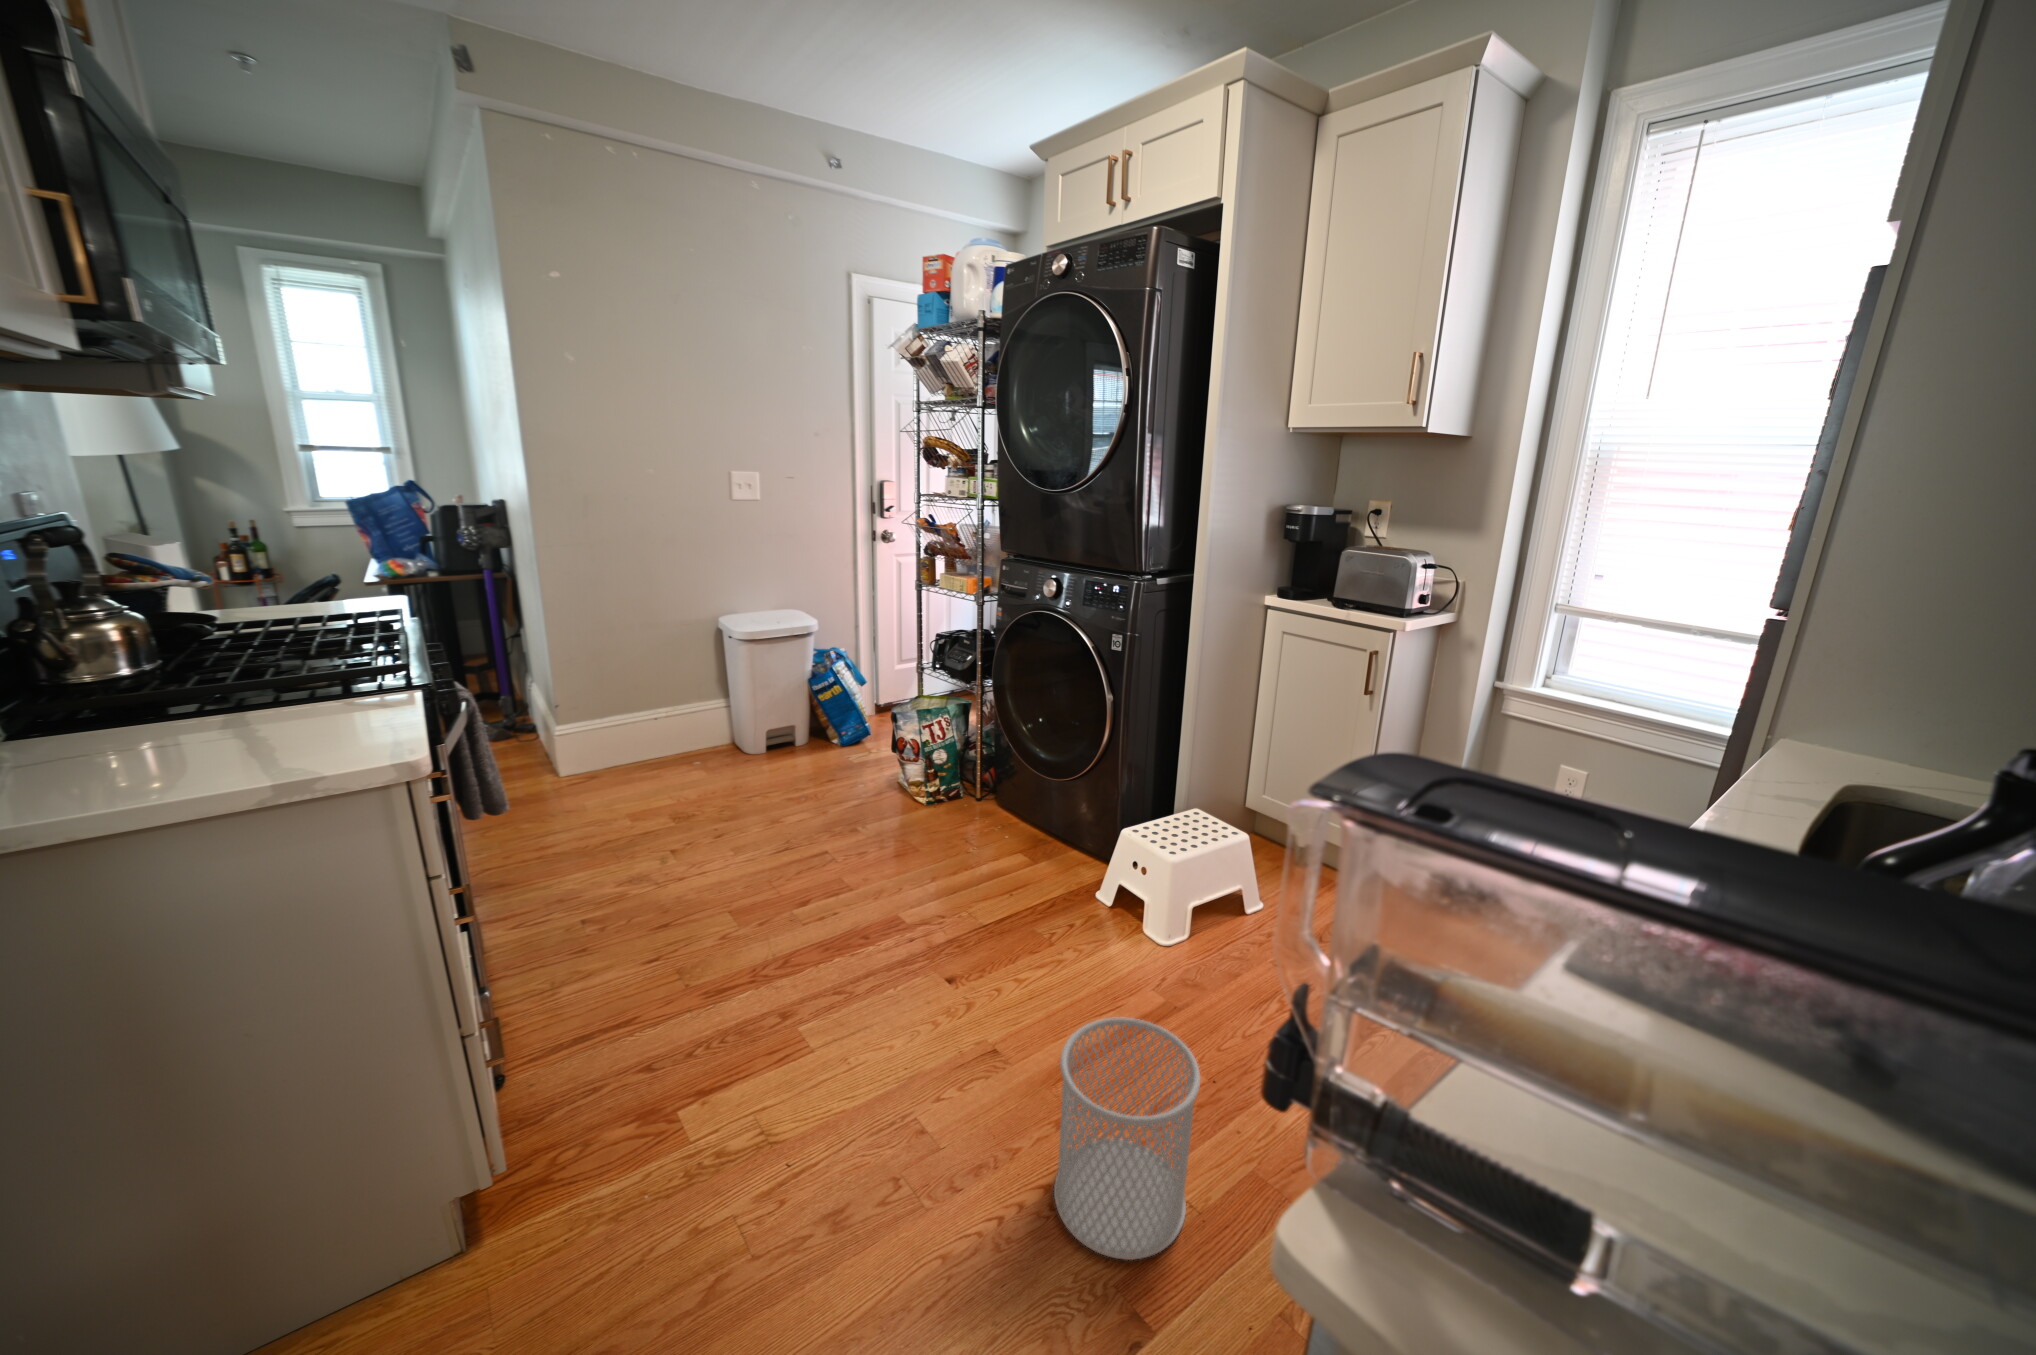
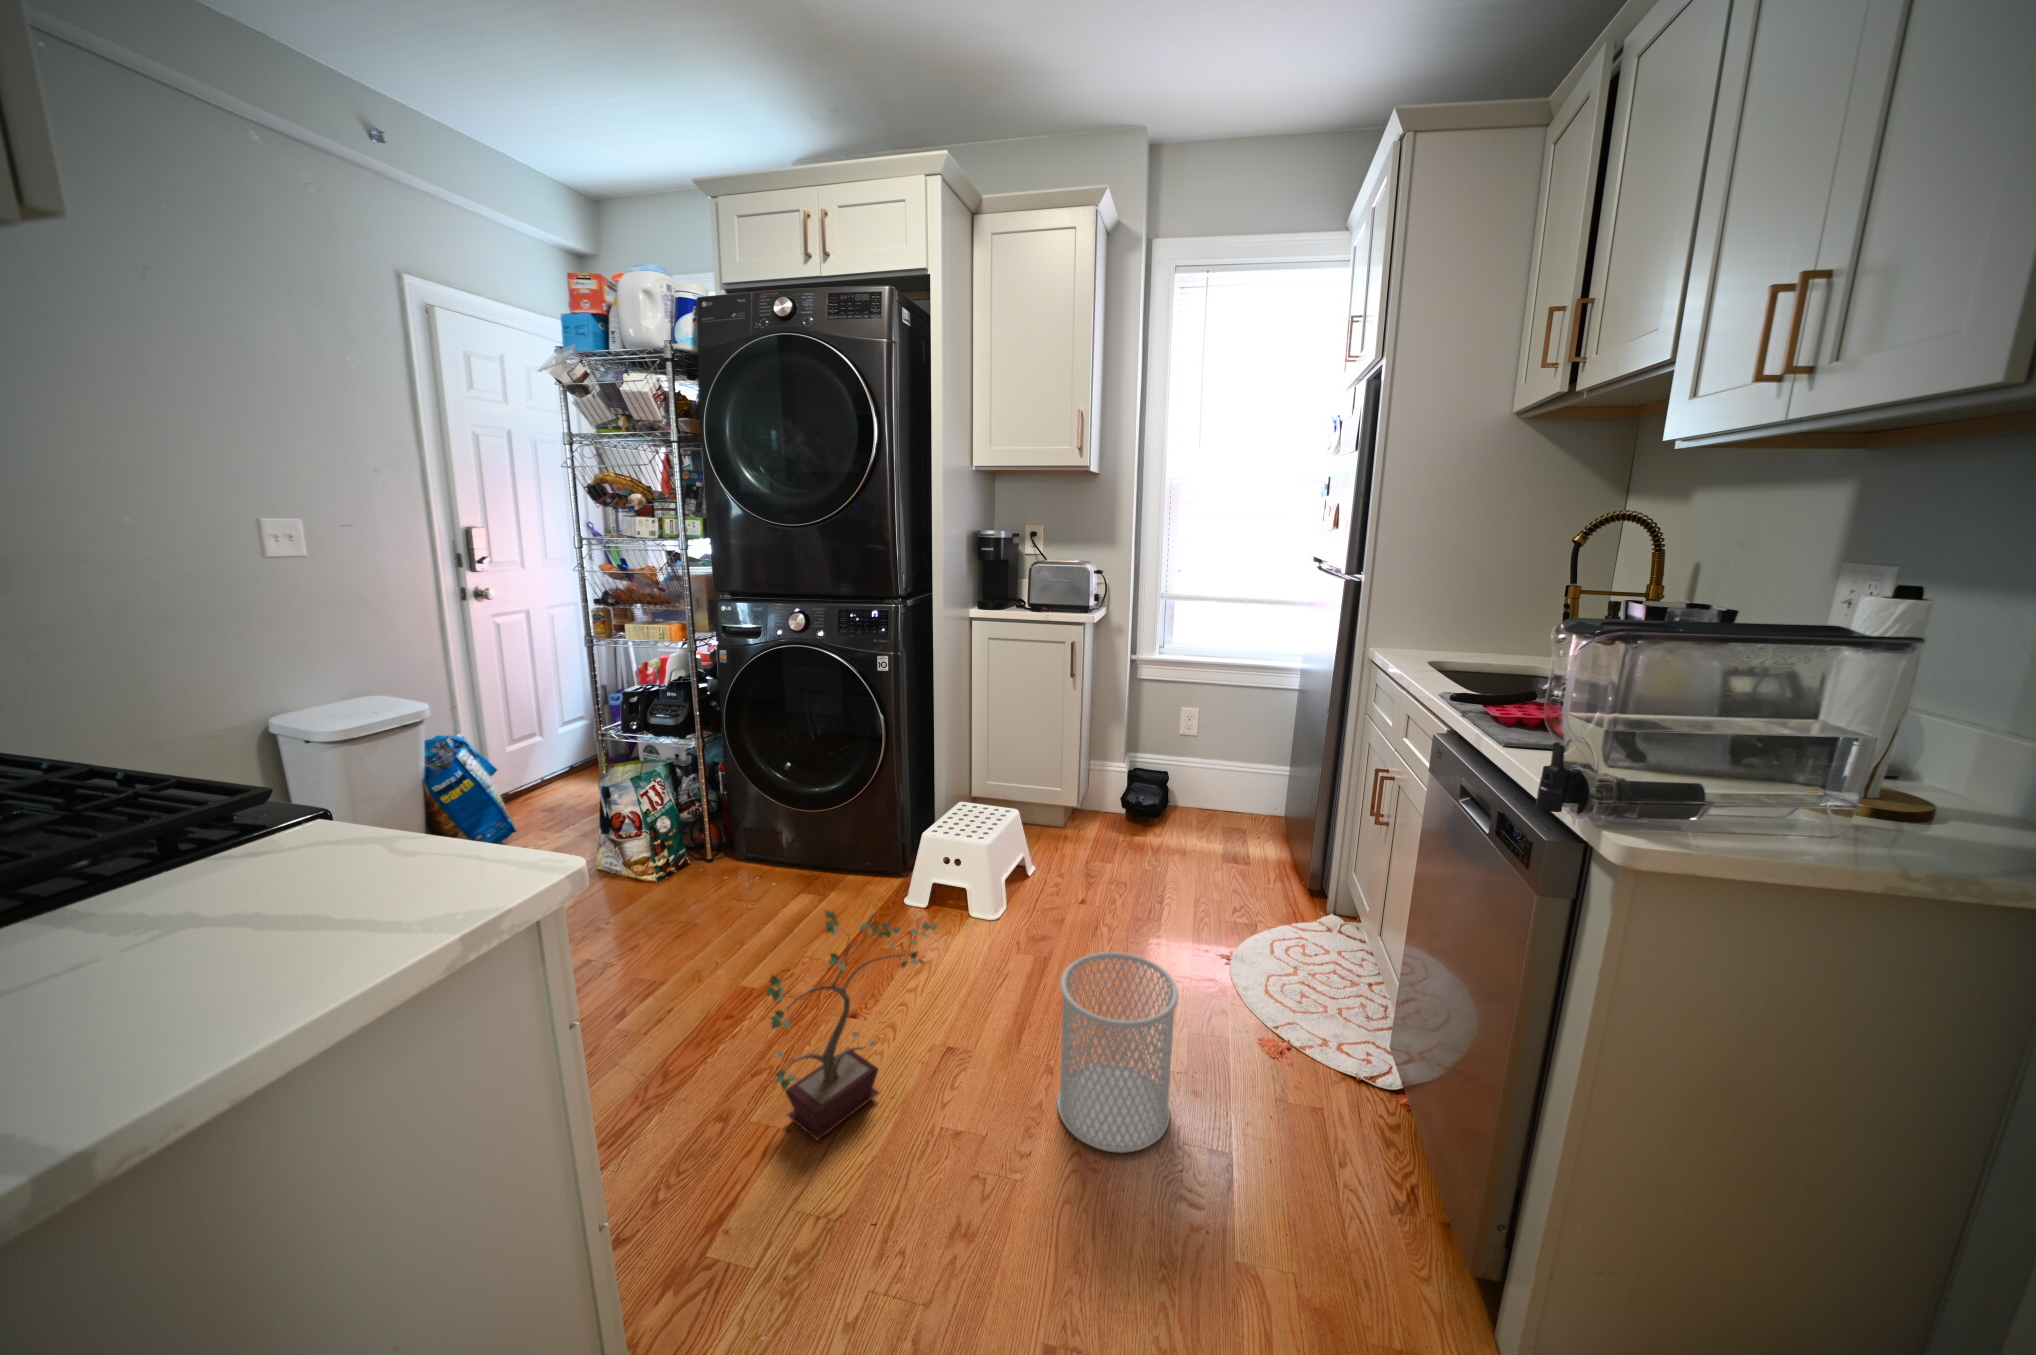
potted plant: none [812,867,1008,1070] -> present [766,911,937,1140]

